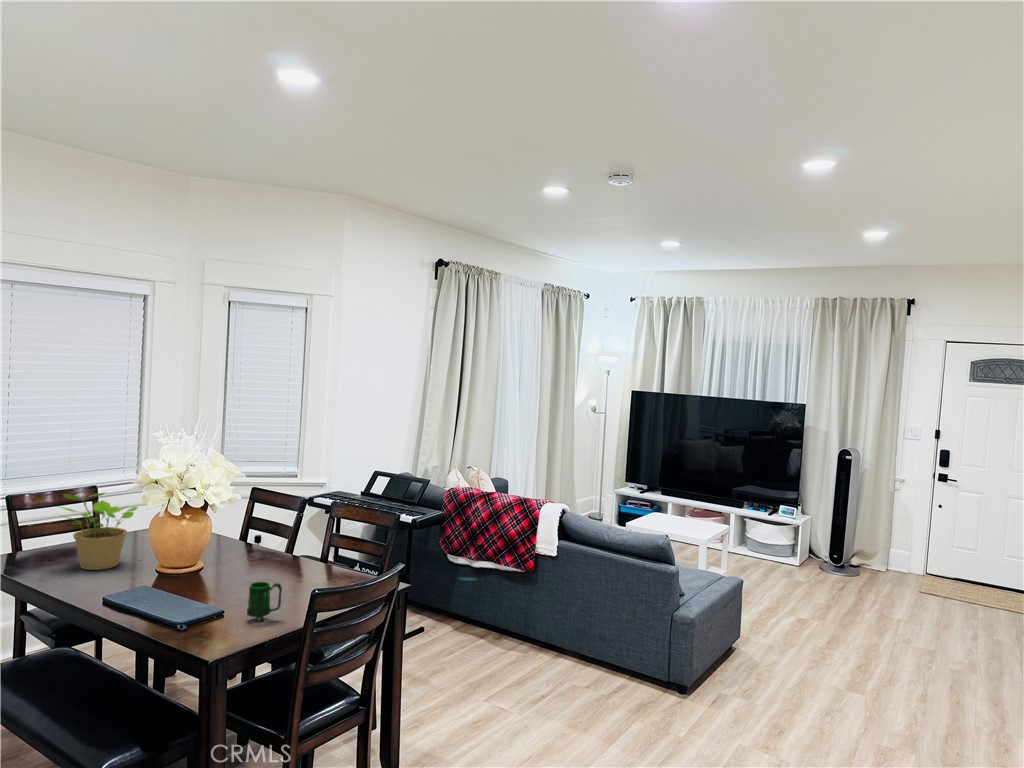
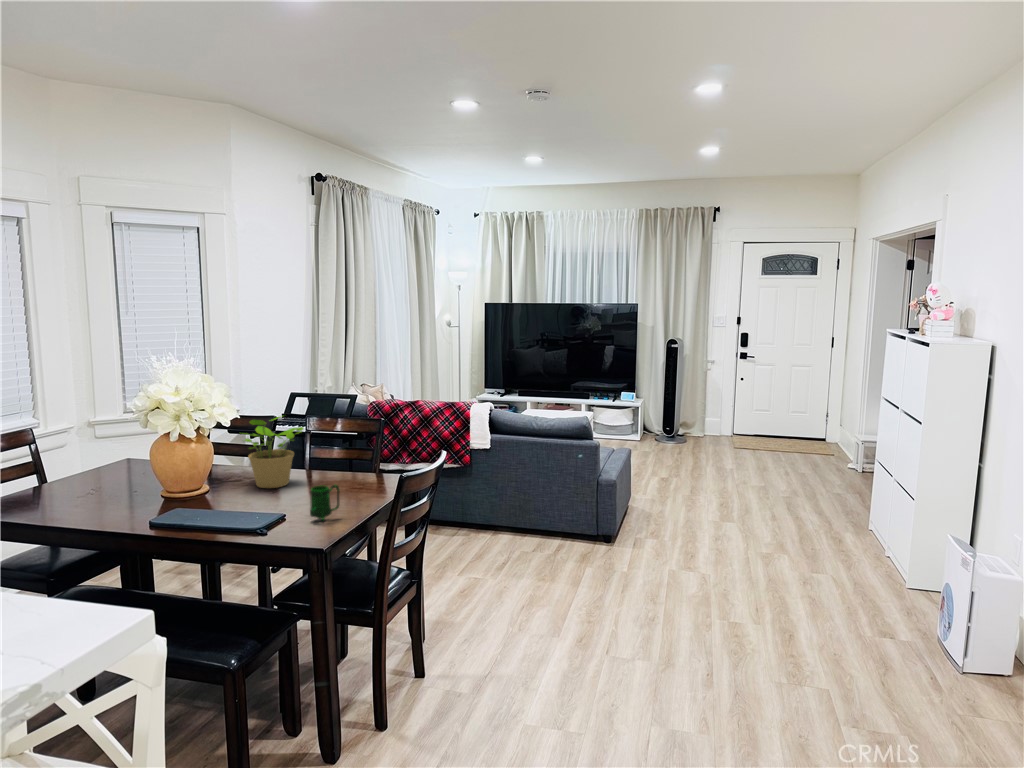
potted plant: present [61,493,138,570] -> present [242,417,303,488]

